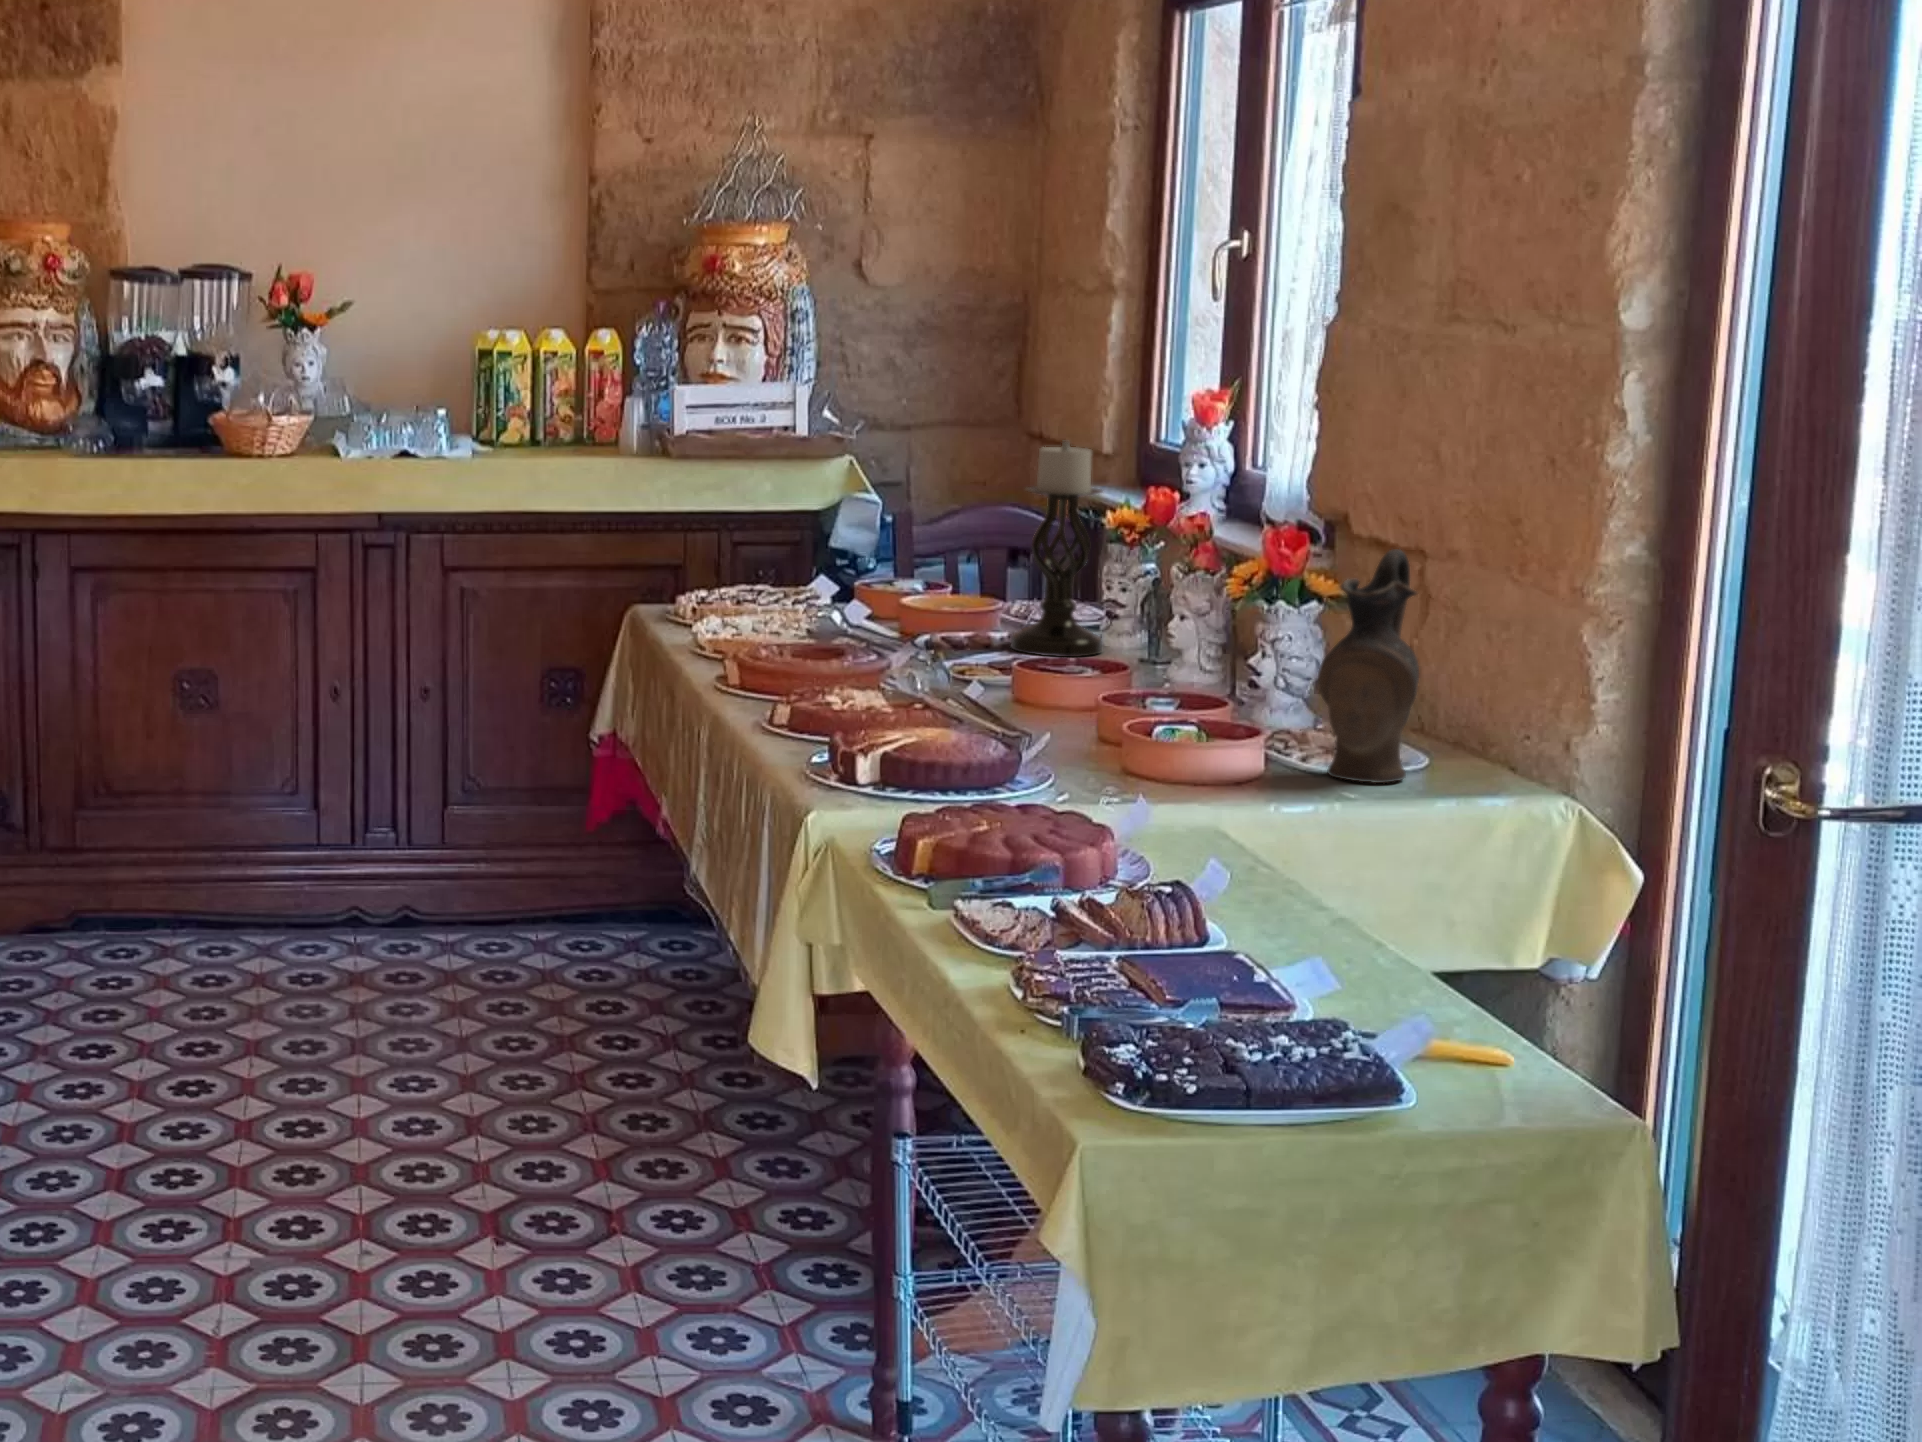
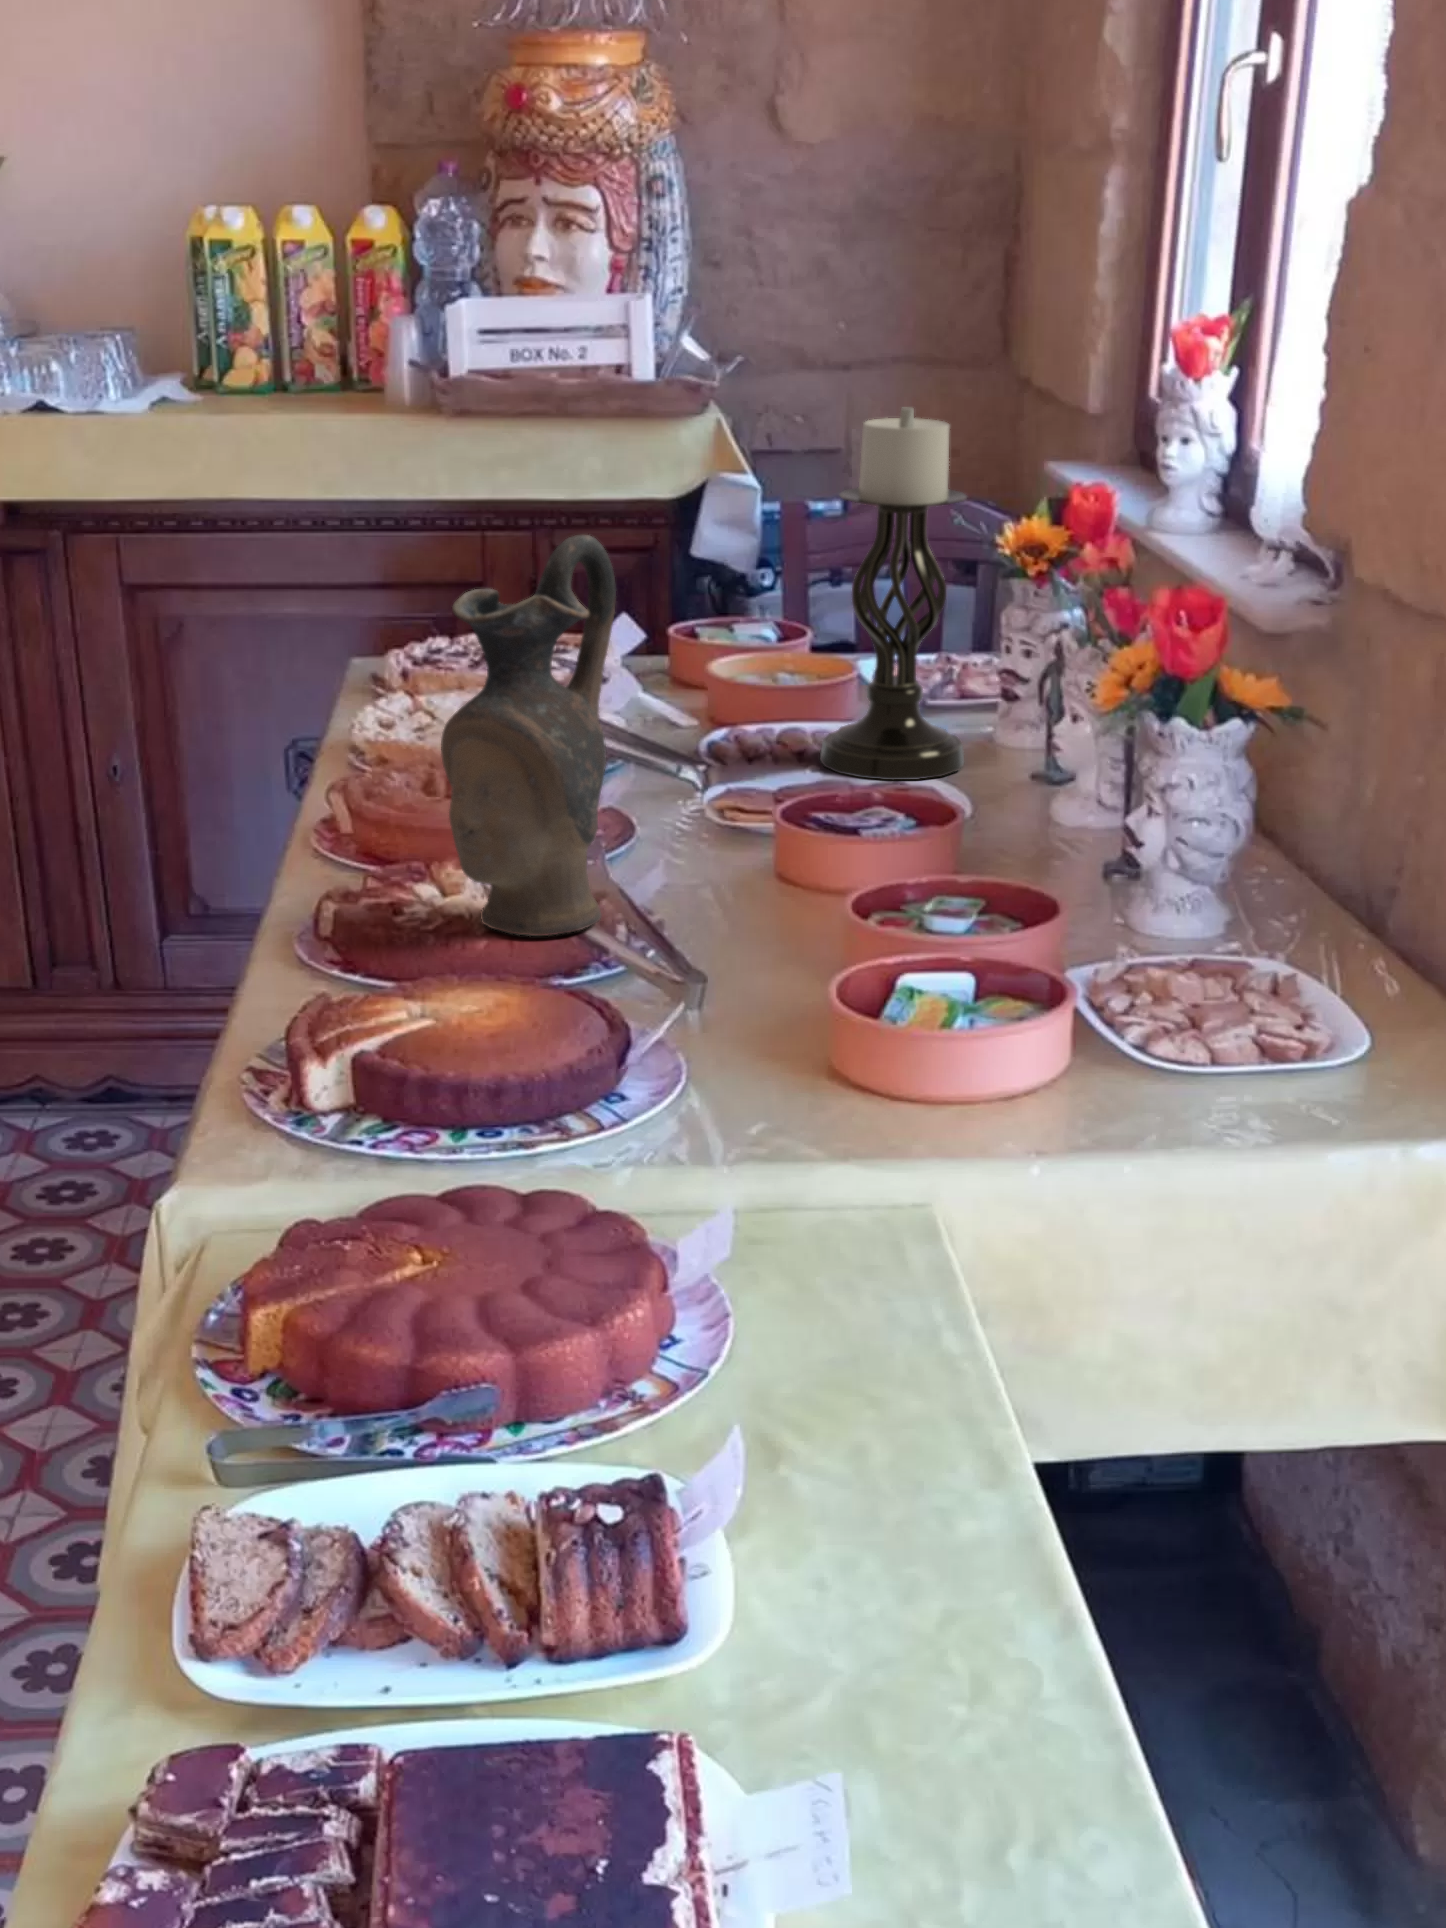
ceramic pitcher: present [1318,549,1419,783] -> present [441,535,616,936]

